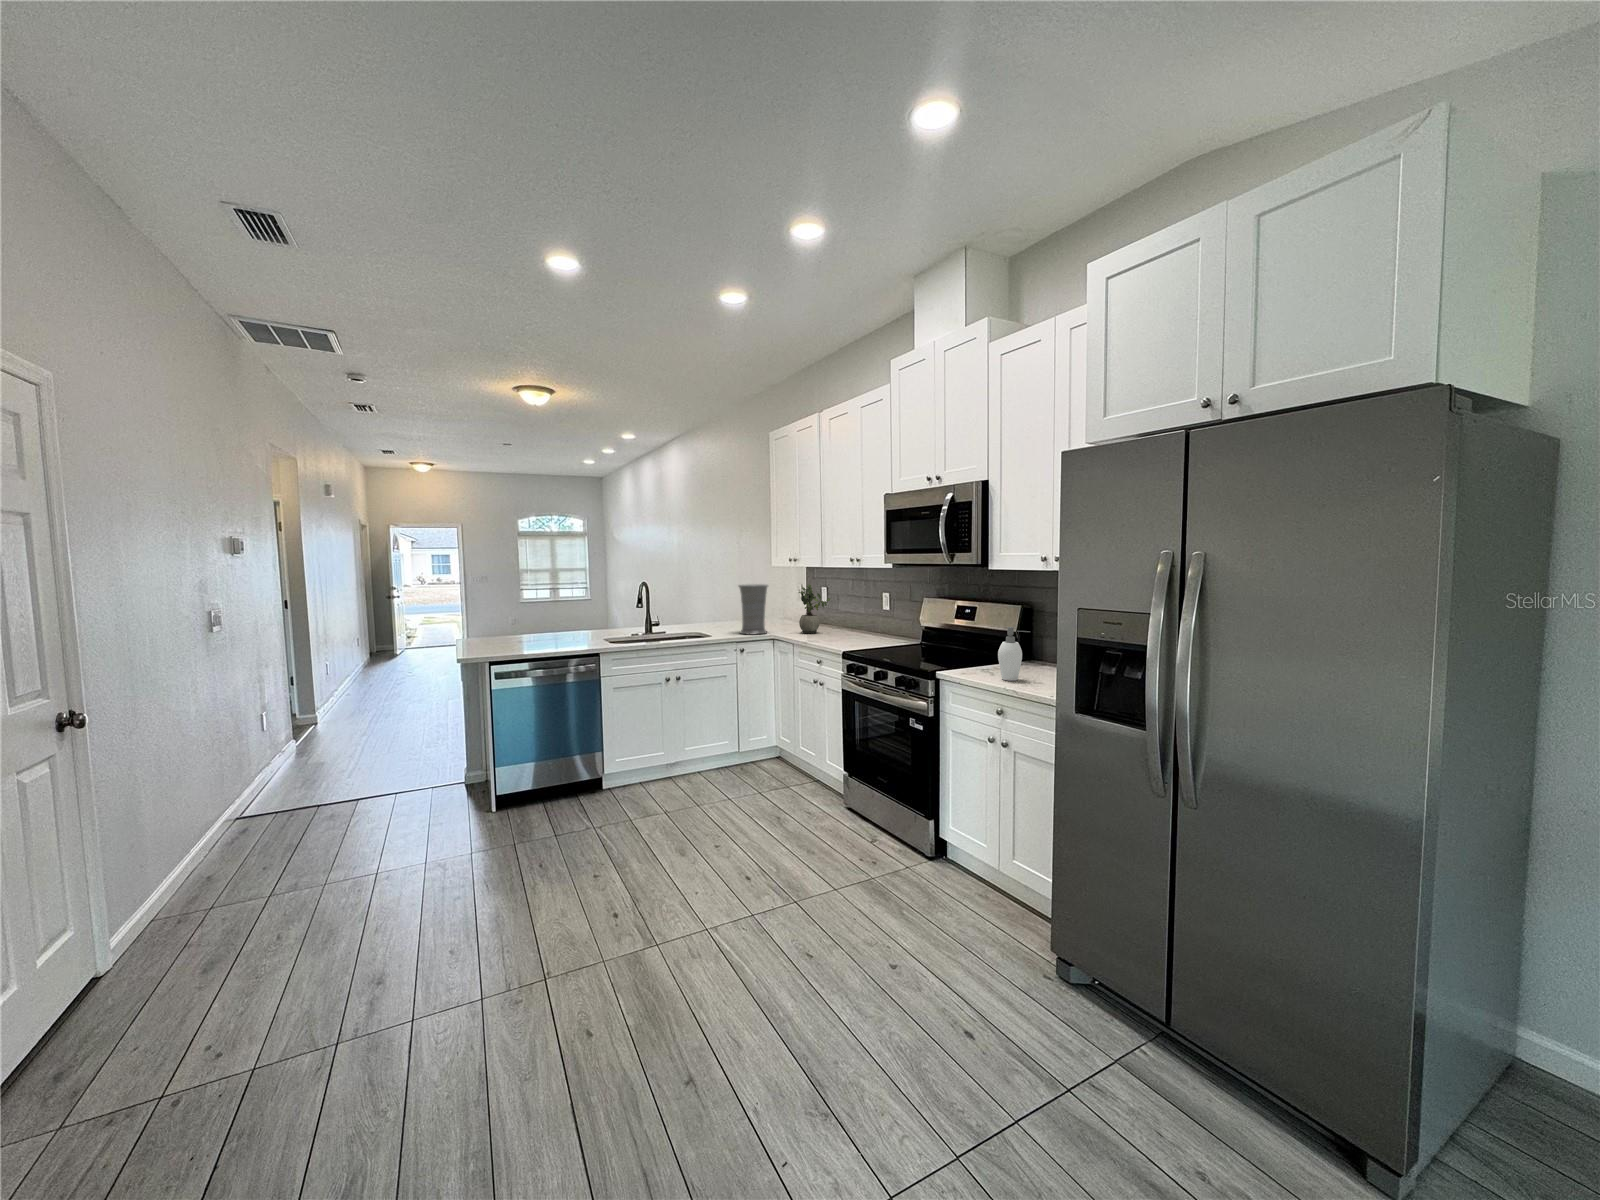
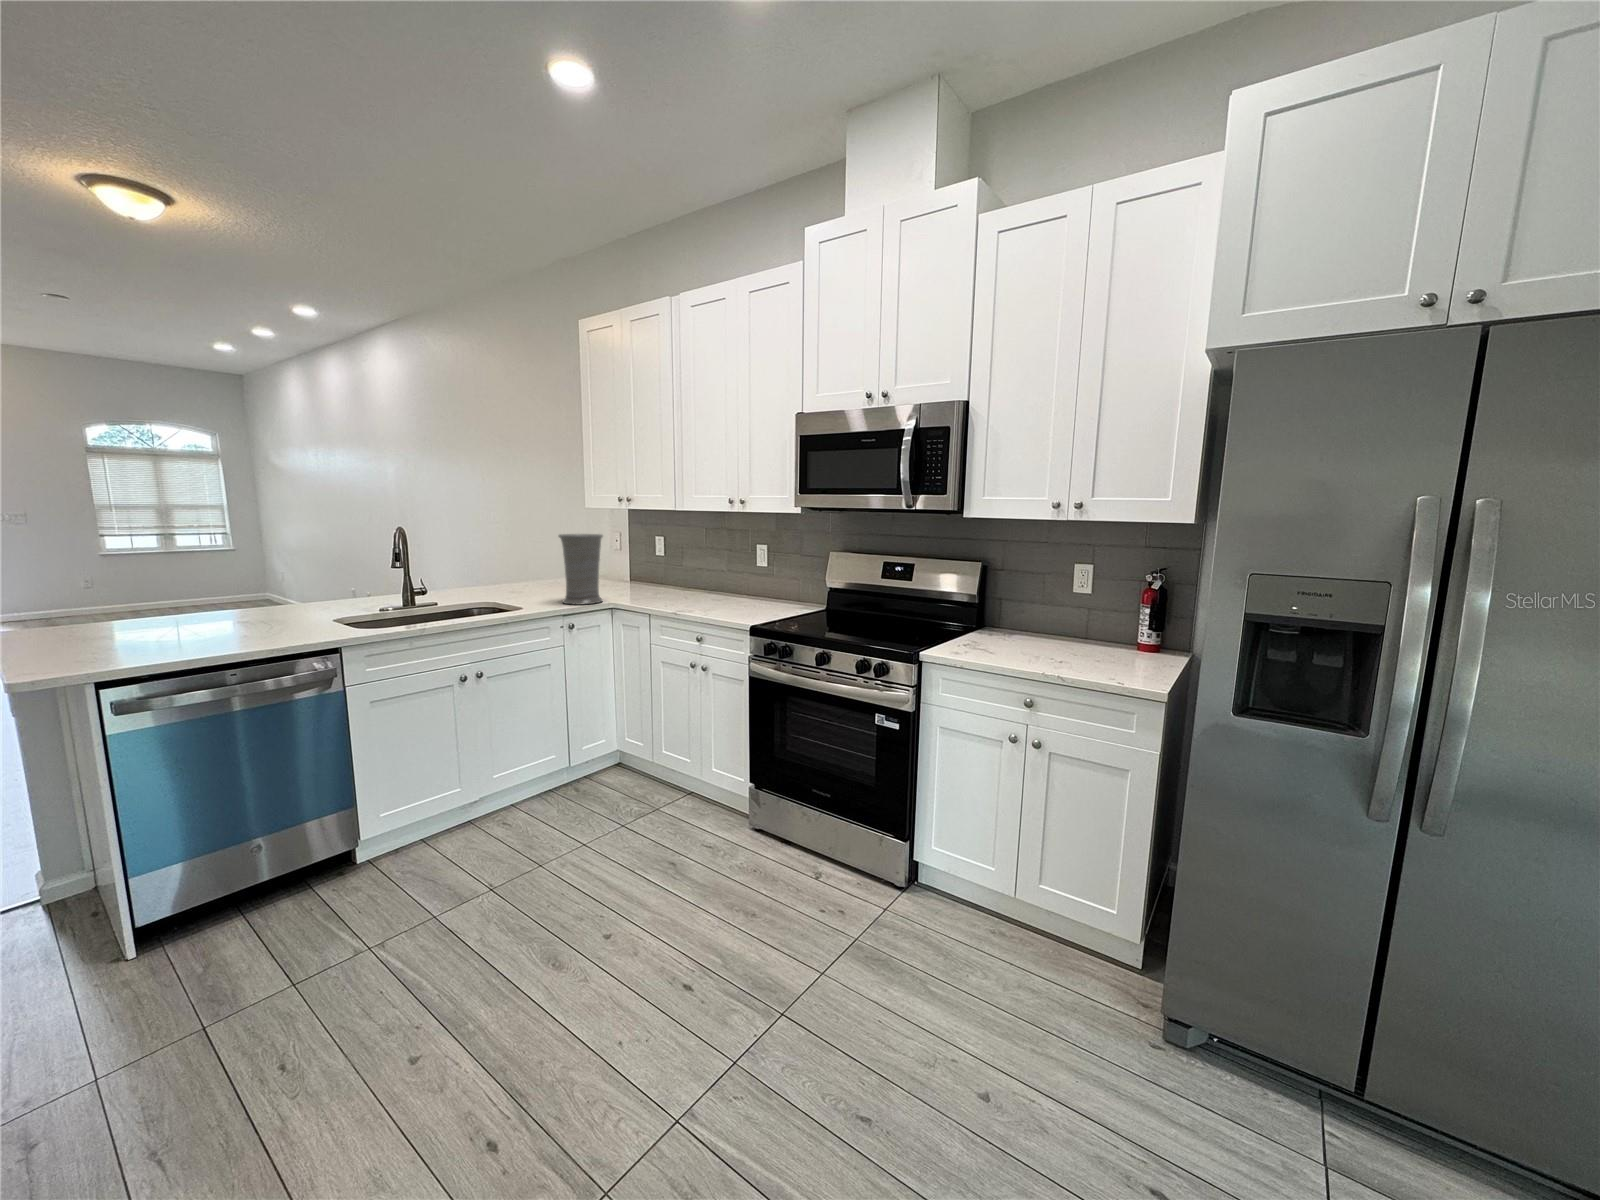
potted plant: present [799,584,830,634] -> none [646,534,691,600]
soap dispenser: present [998,627,1030,681] -> none [1018,593,1062,662]

